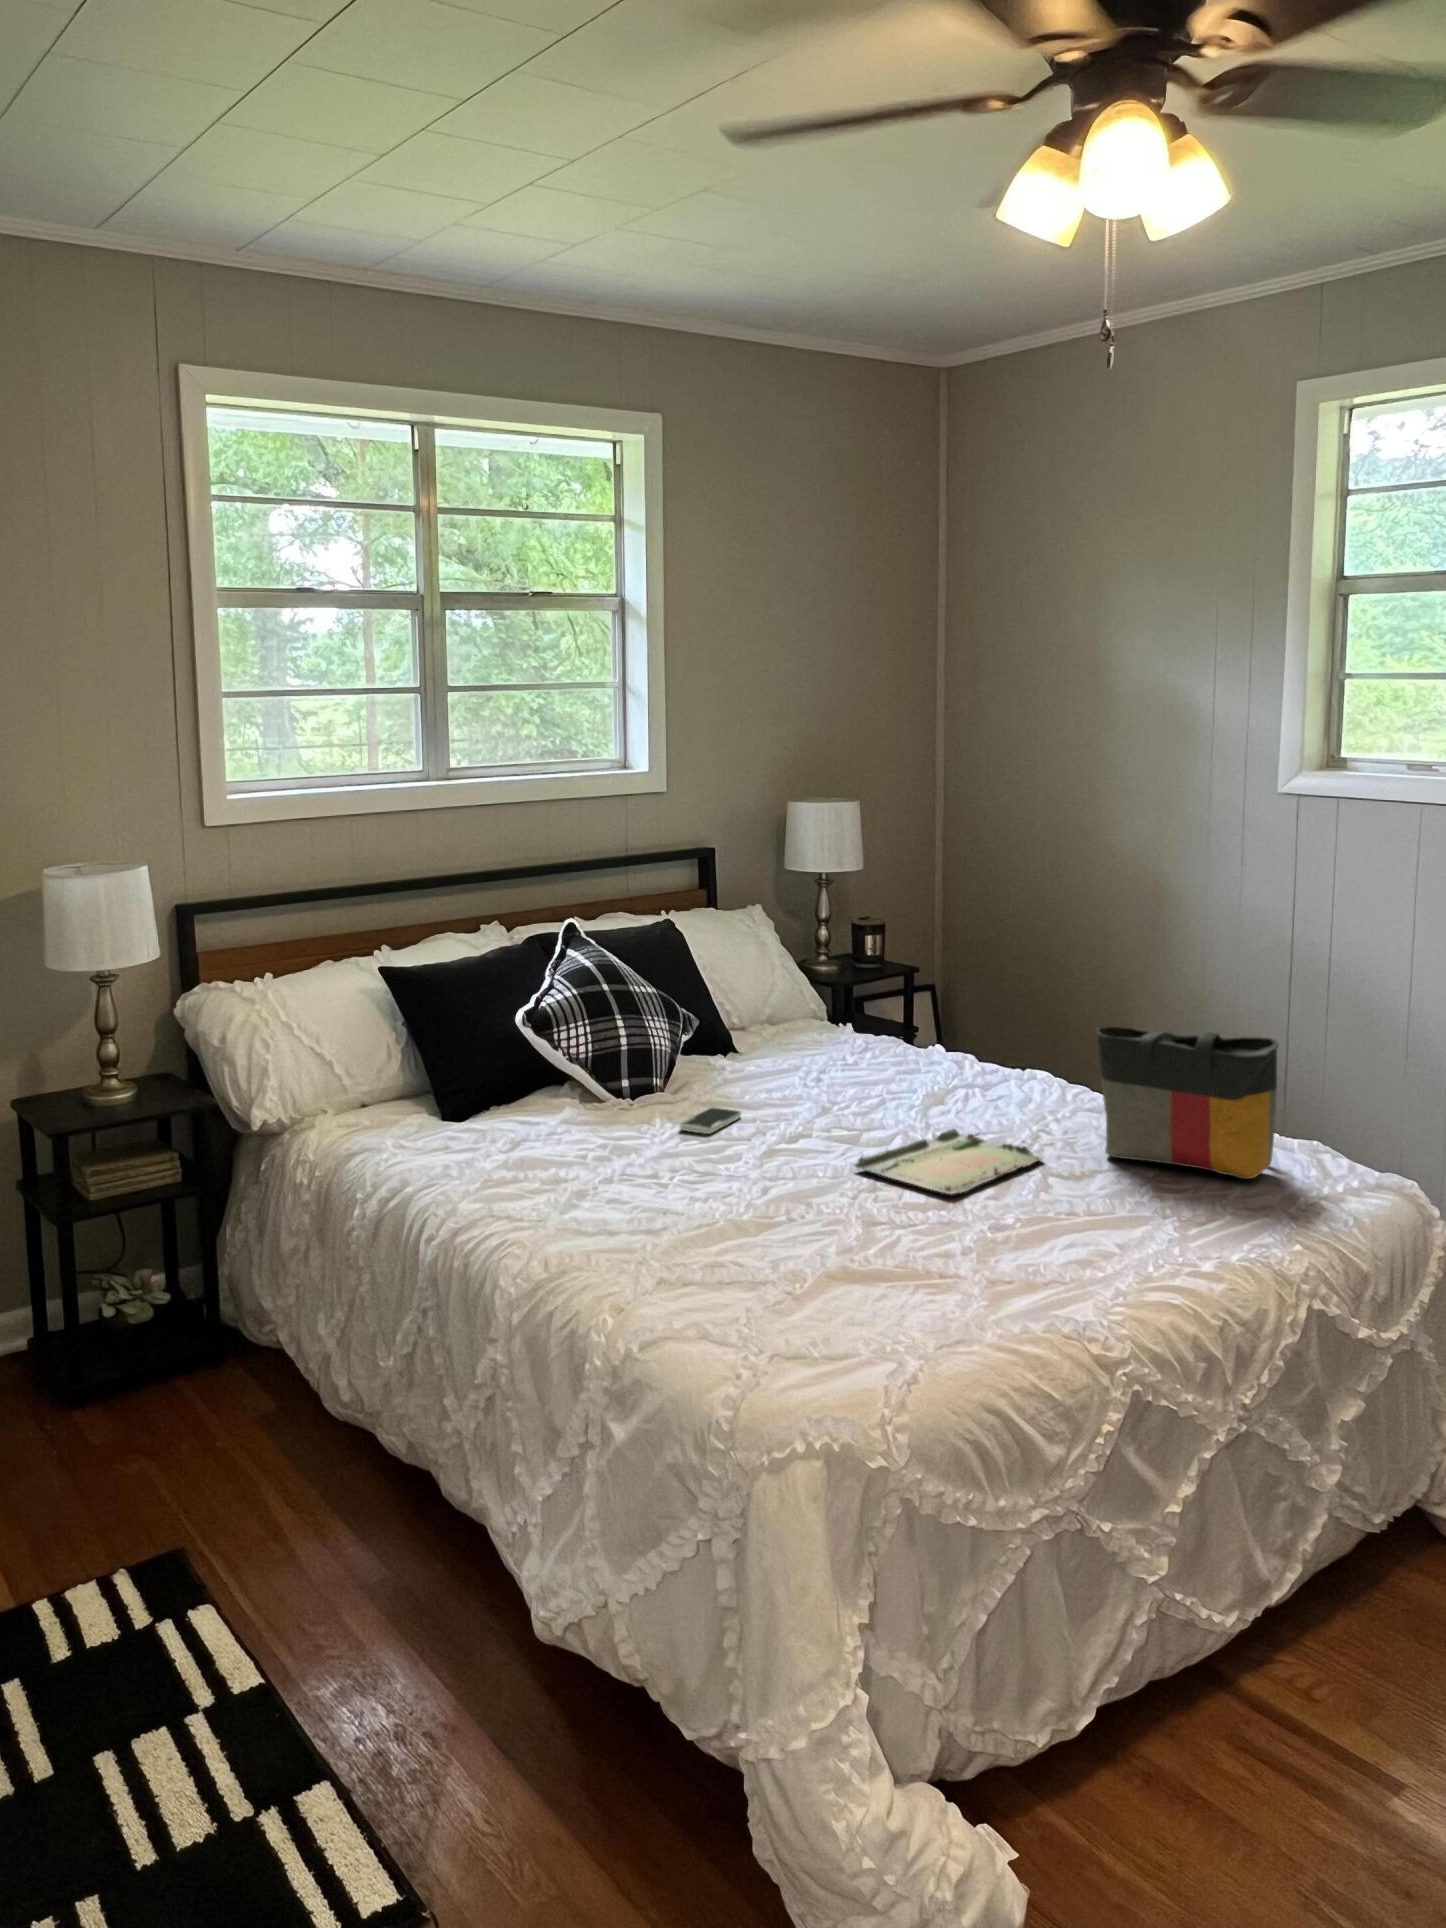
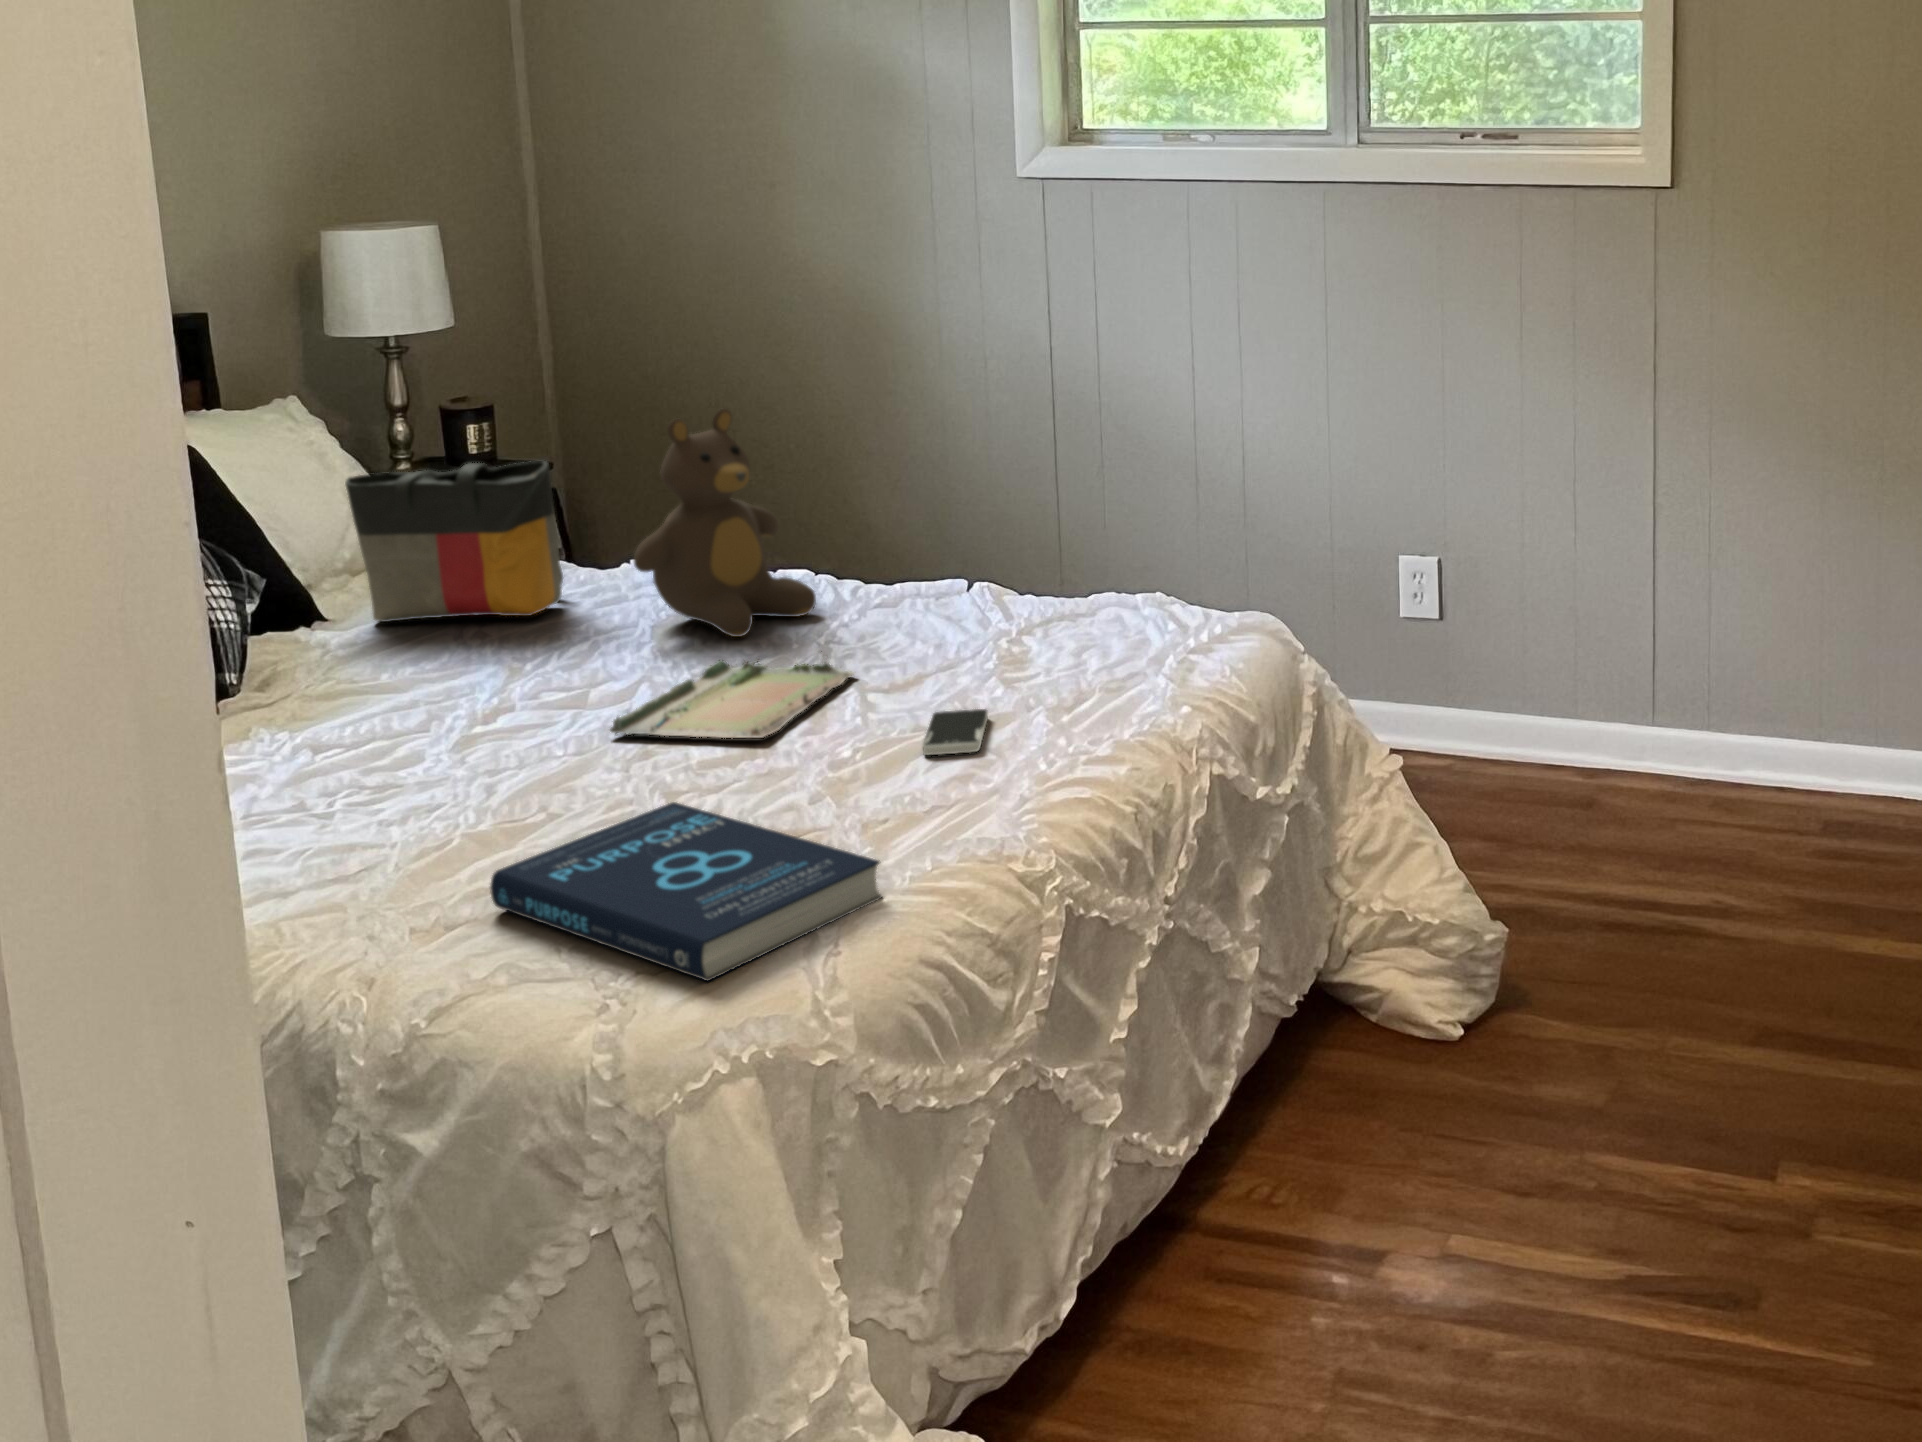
teddy bear: none [913,942,1042,1114] -> present [634,409,816,637]
tote bag: present [1096,1027,1278,1179] -> present [345,461,563,622]
smartphone: present [680,1108,741,1134] -> present [923,709,988,755]
book: none [714,1229,972,1375] -> present [490,802,882,981]

